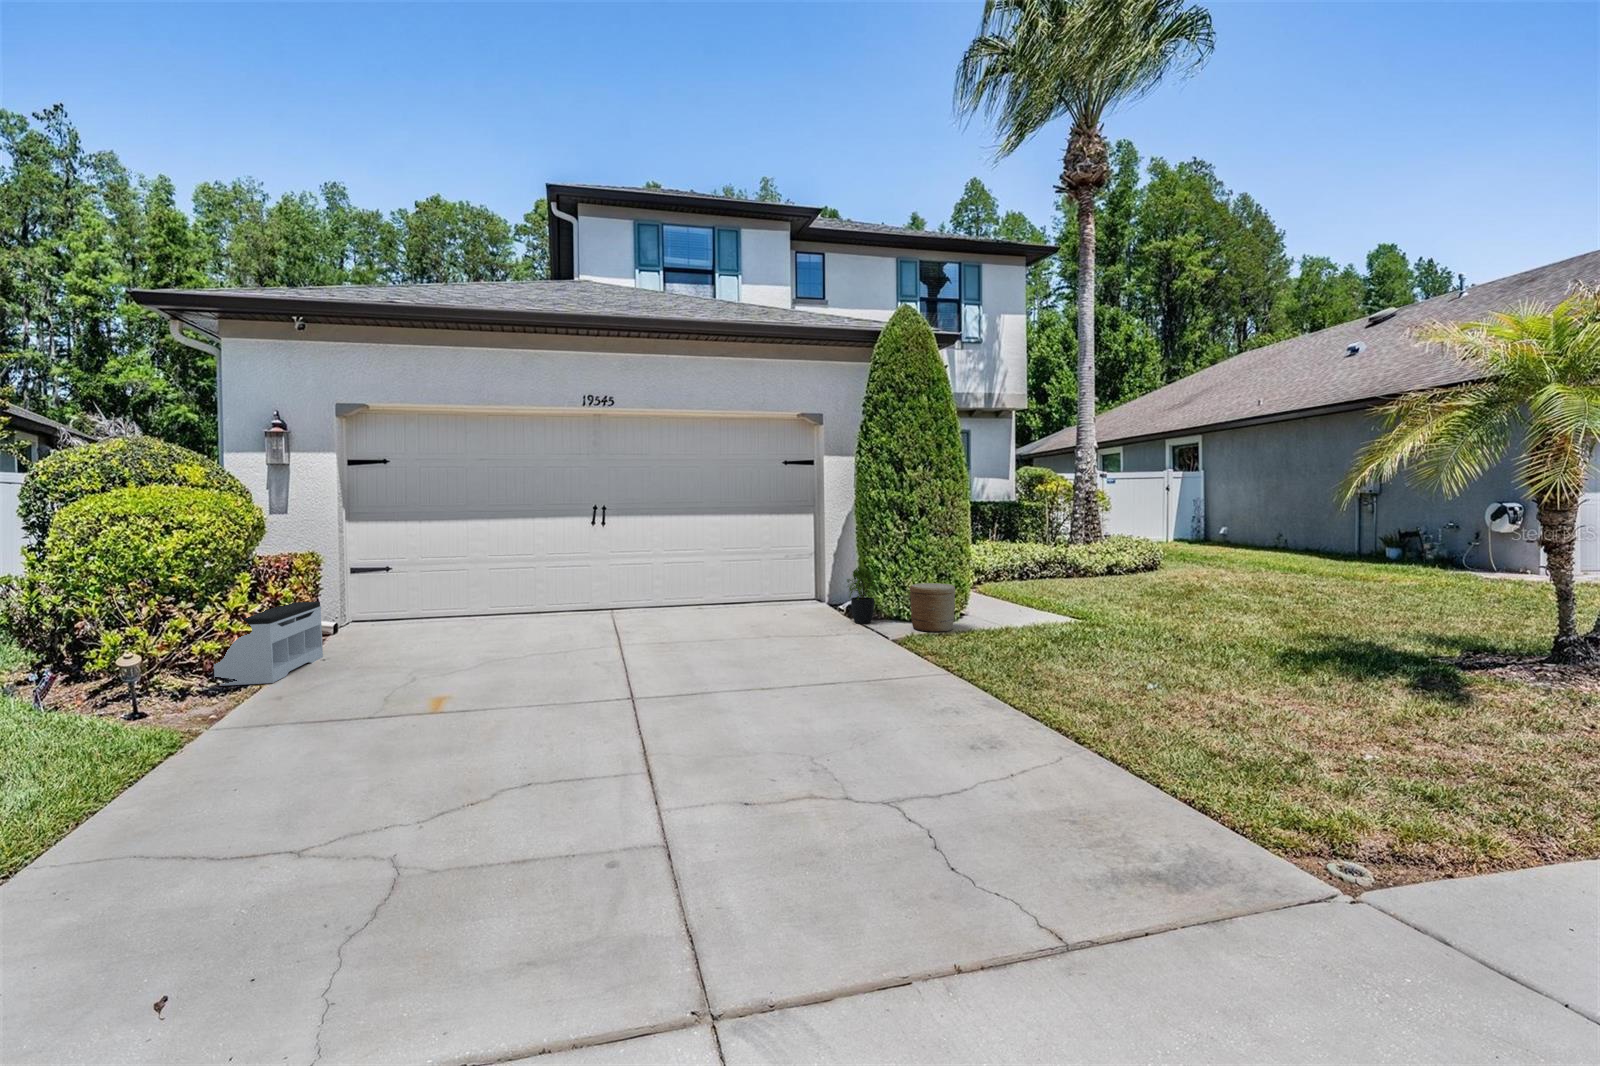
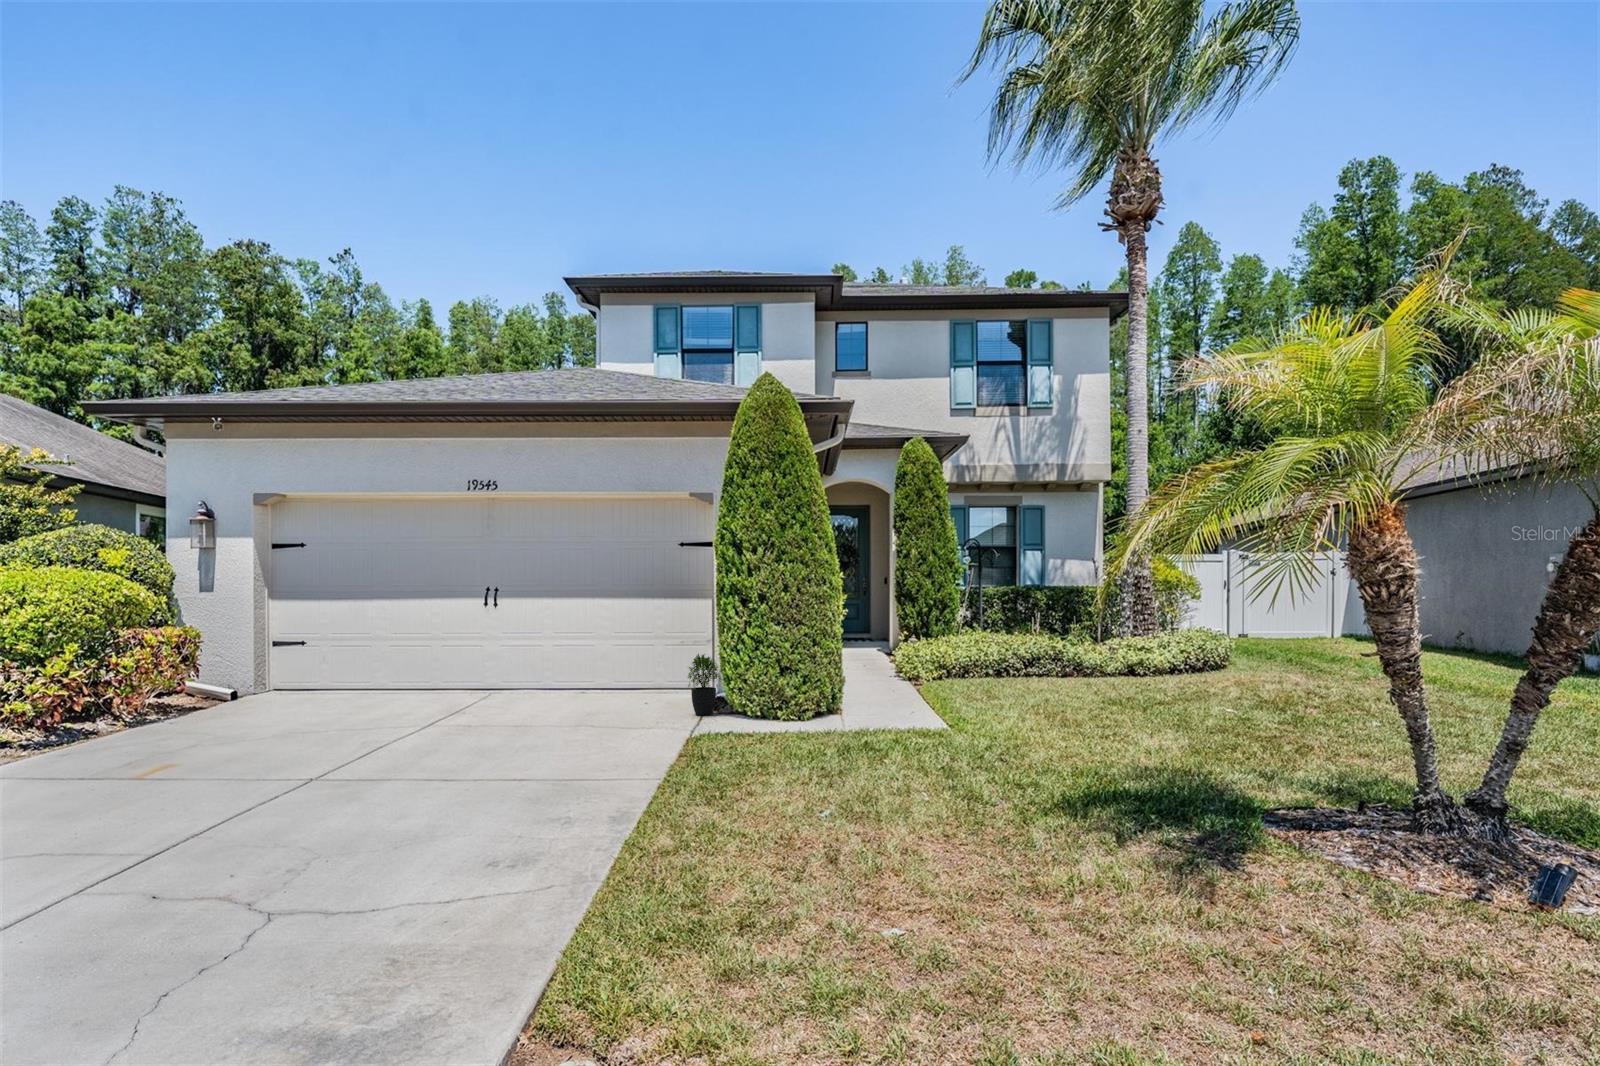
woven basket: present [910,583,955,632] -> none [733,673,782,725]
bench: present [214,602,323,686] -> none [76,673,194,739]

